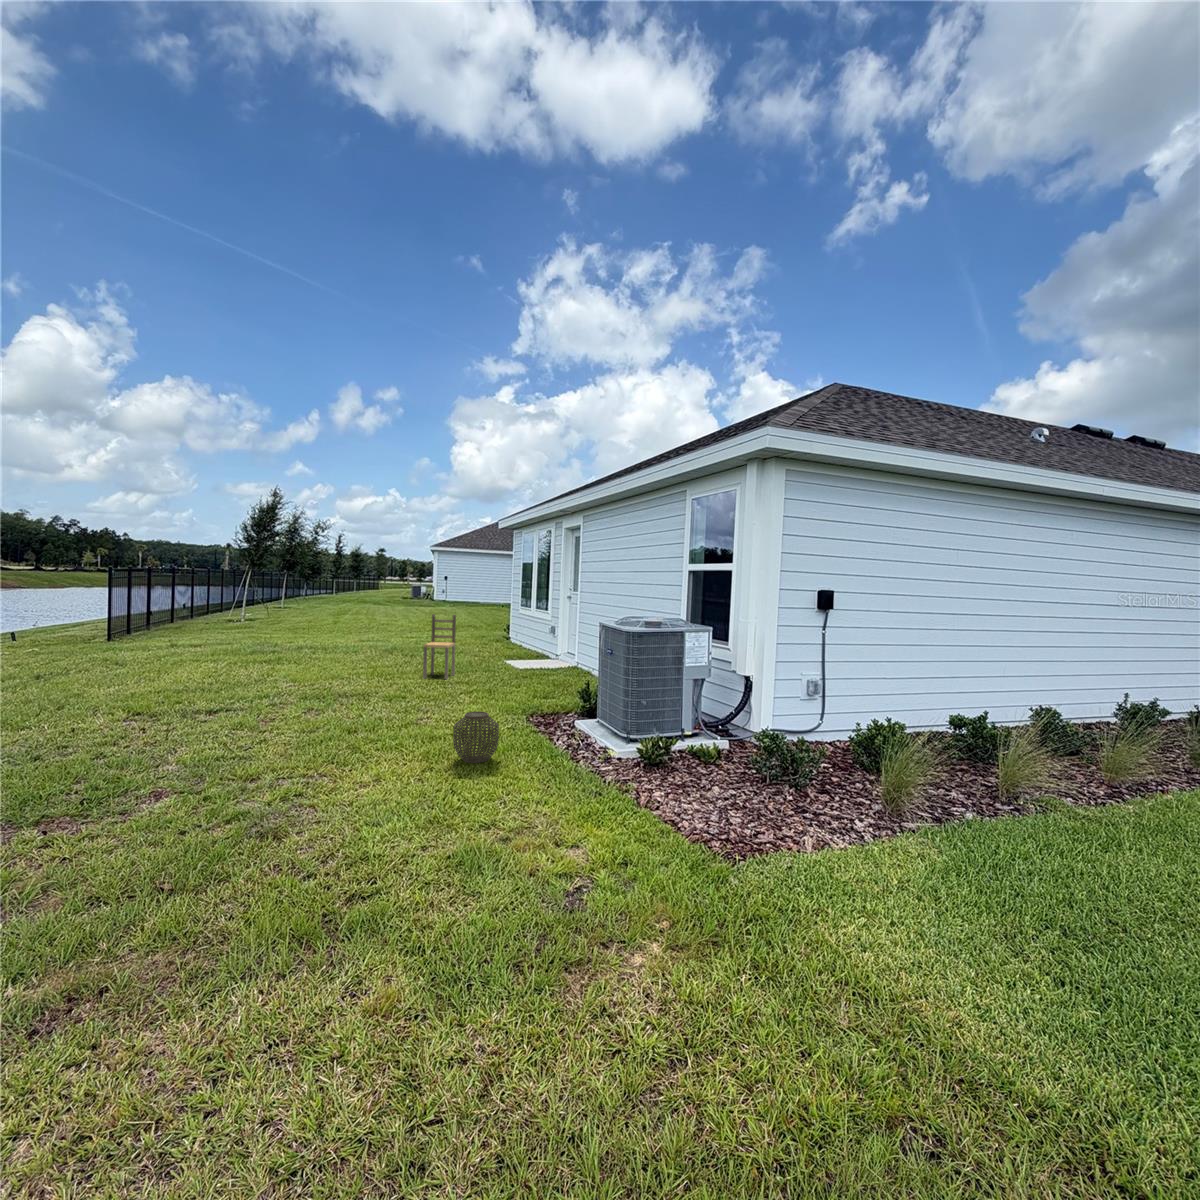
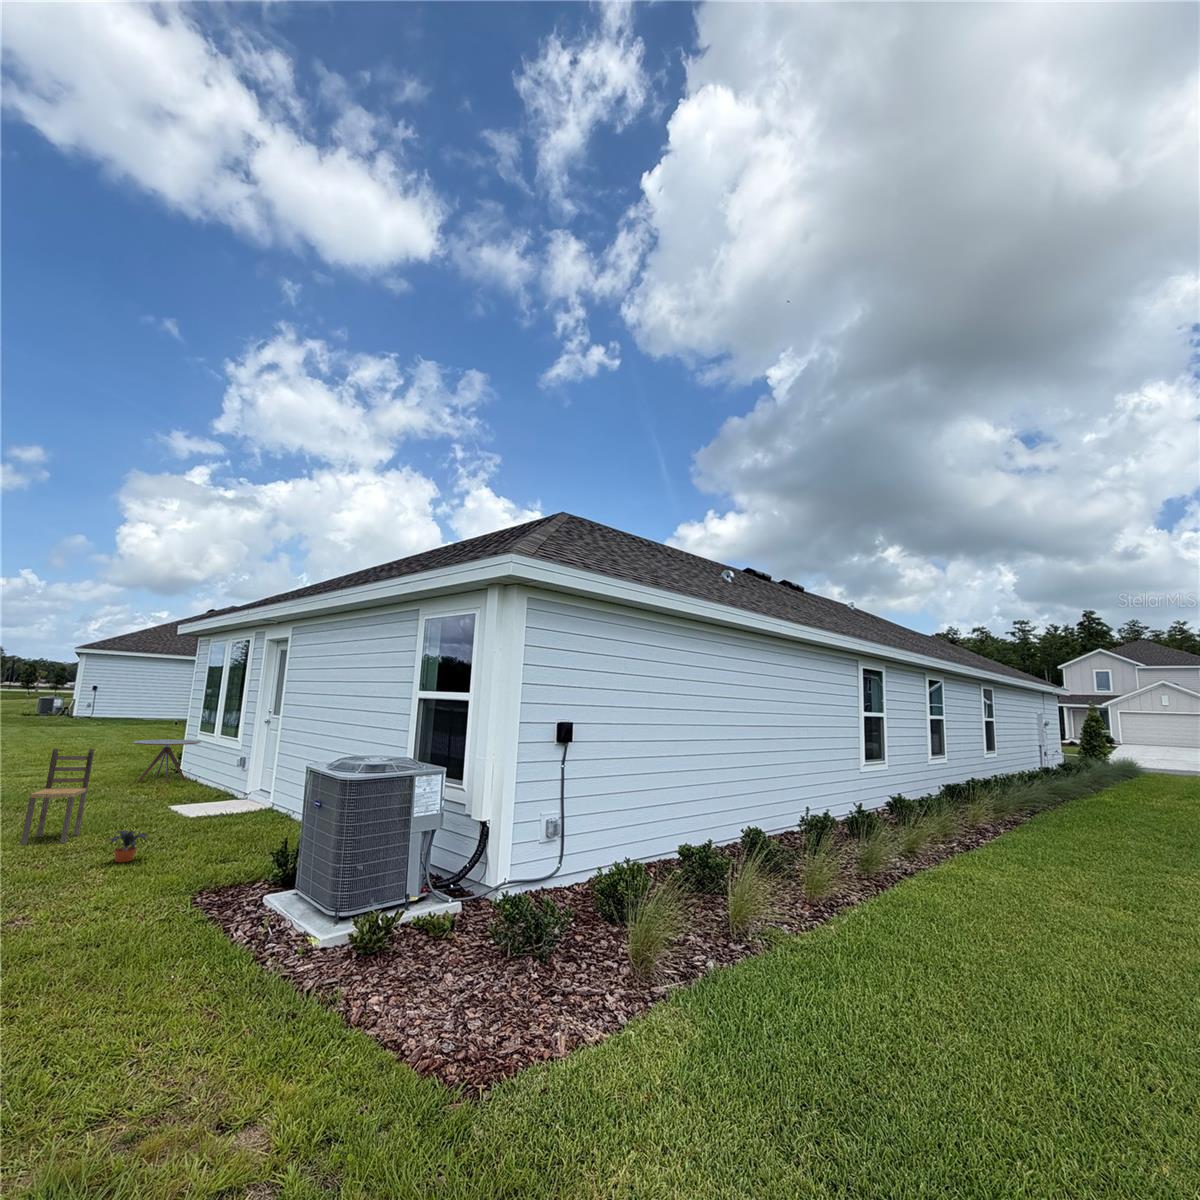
round table: none [478,614,522,647] -> present [133,739,201,783]
potted plant: none [470,671,497,693] -> present [106,830,147,862]
woven basket: present [453,712,499,763] -> none [51,910,140,997]

